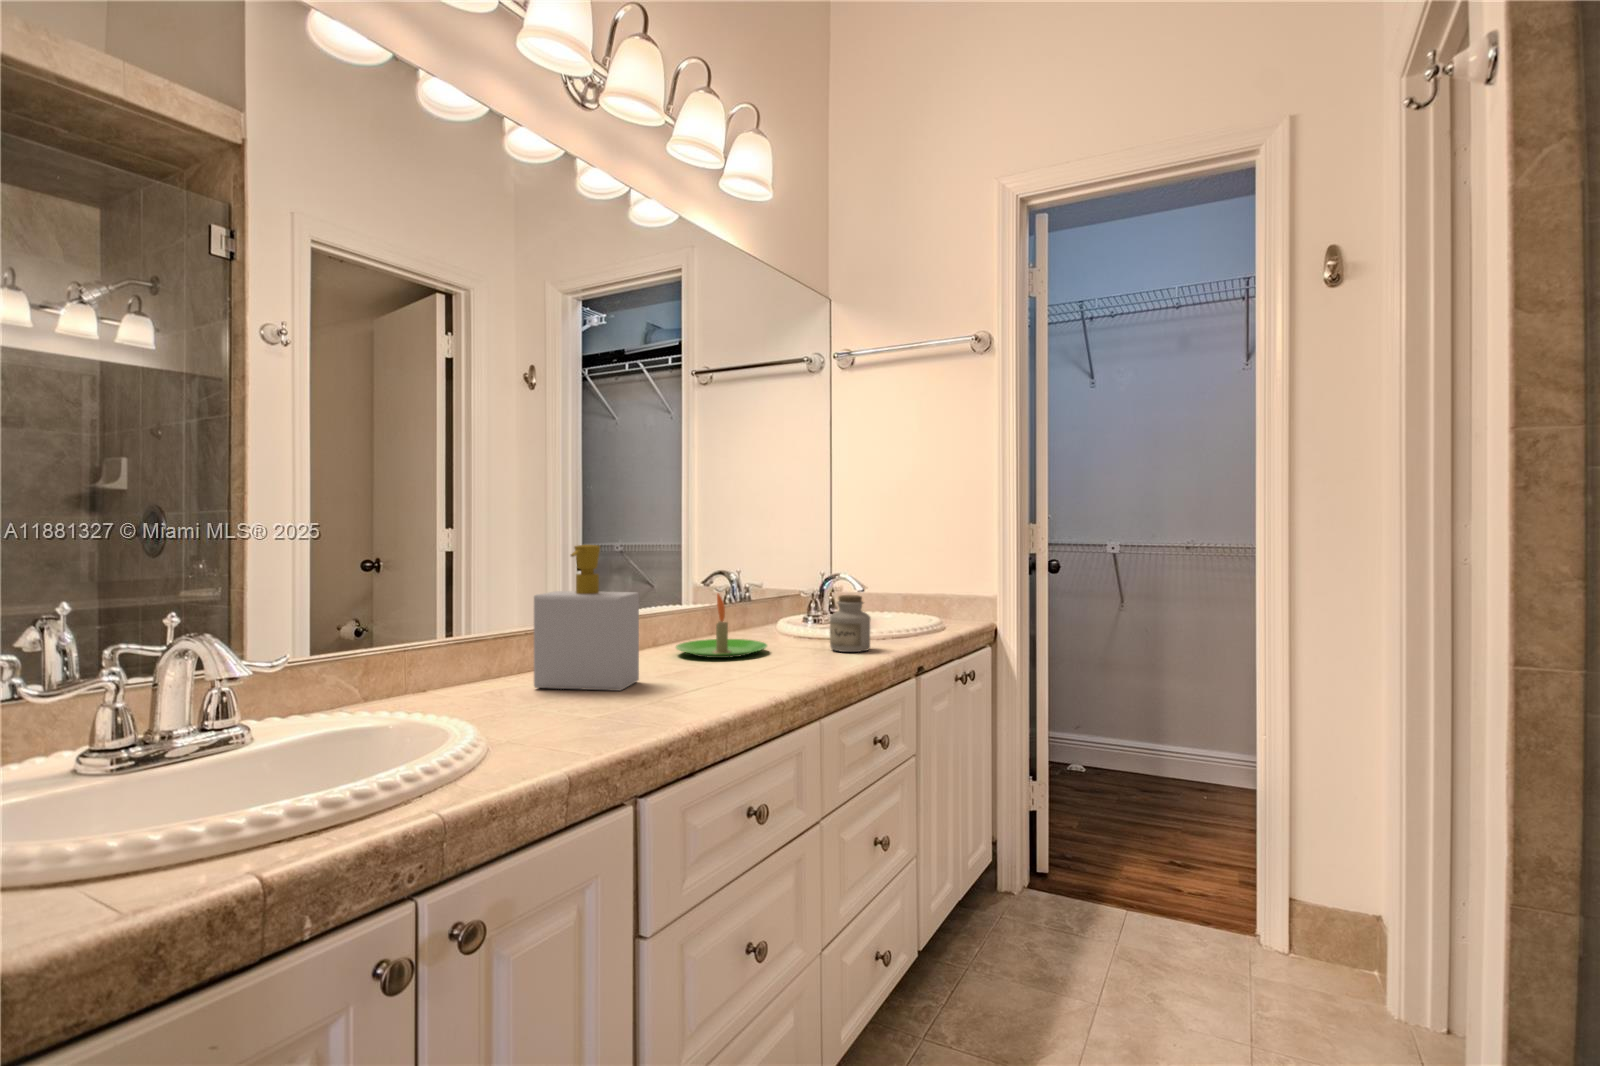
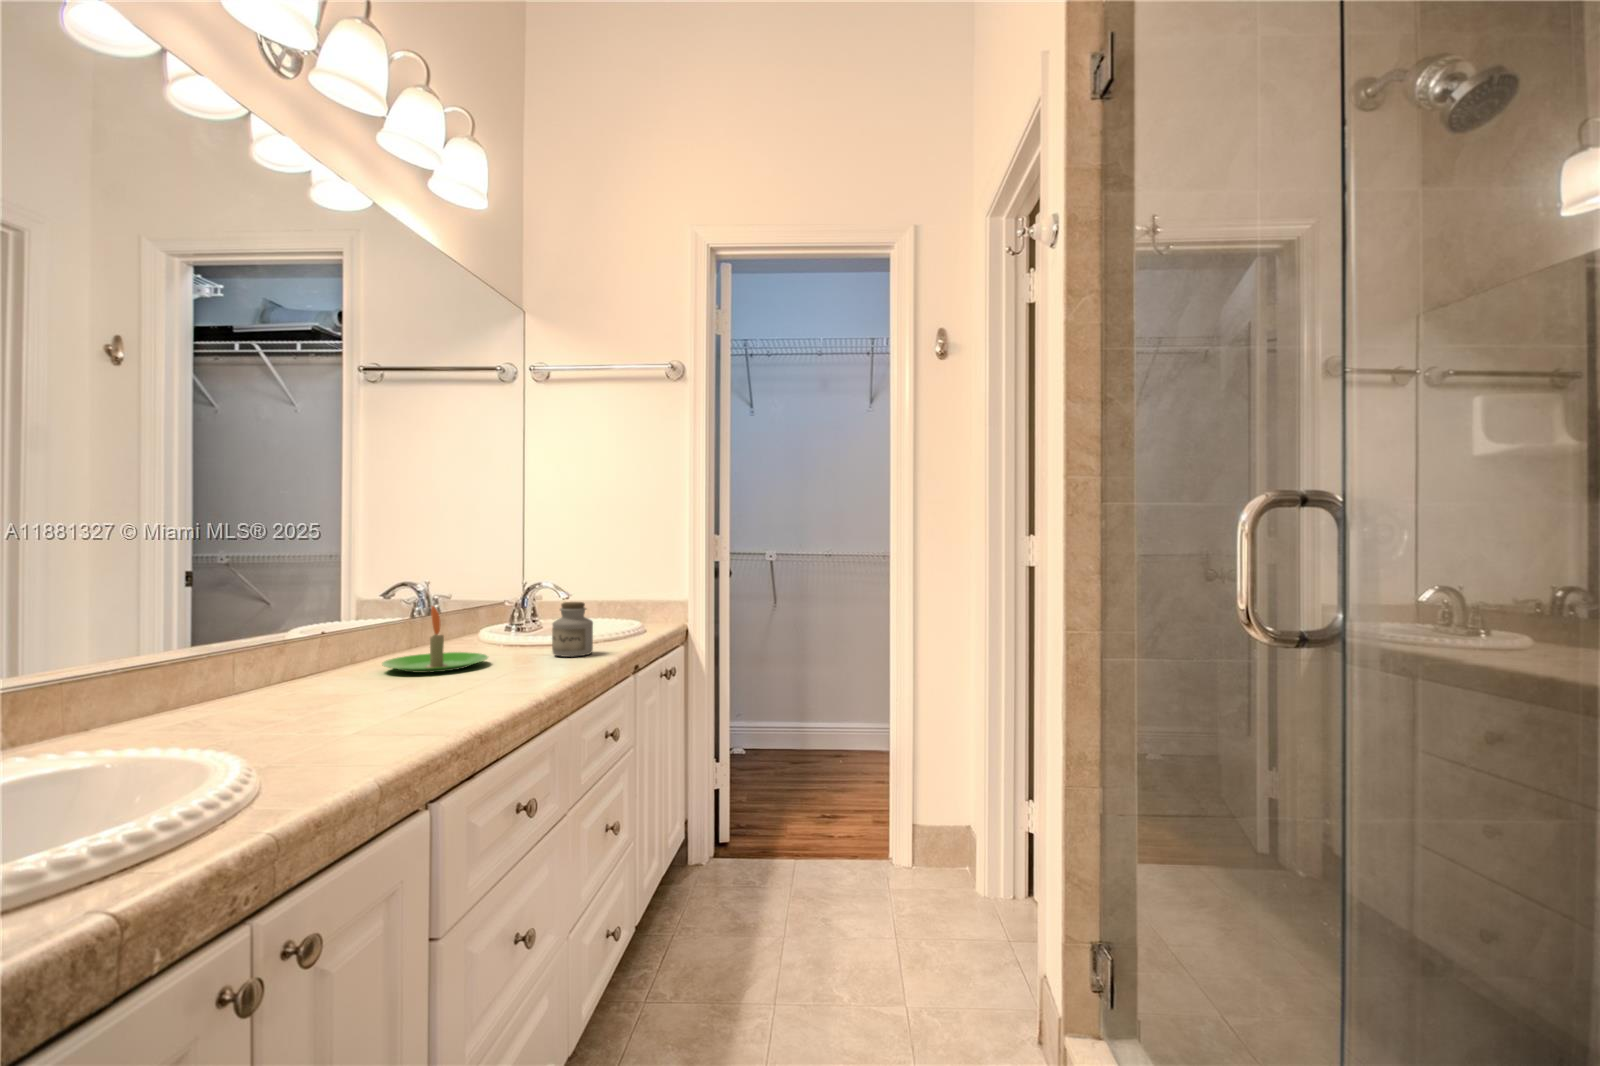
soap bottle: present [534,545,639,691] -> none [235,556,367,719]

